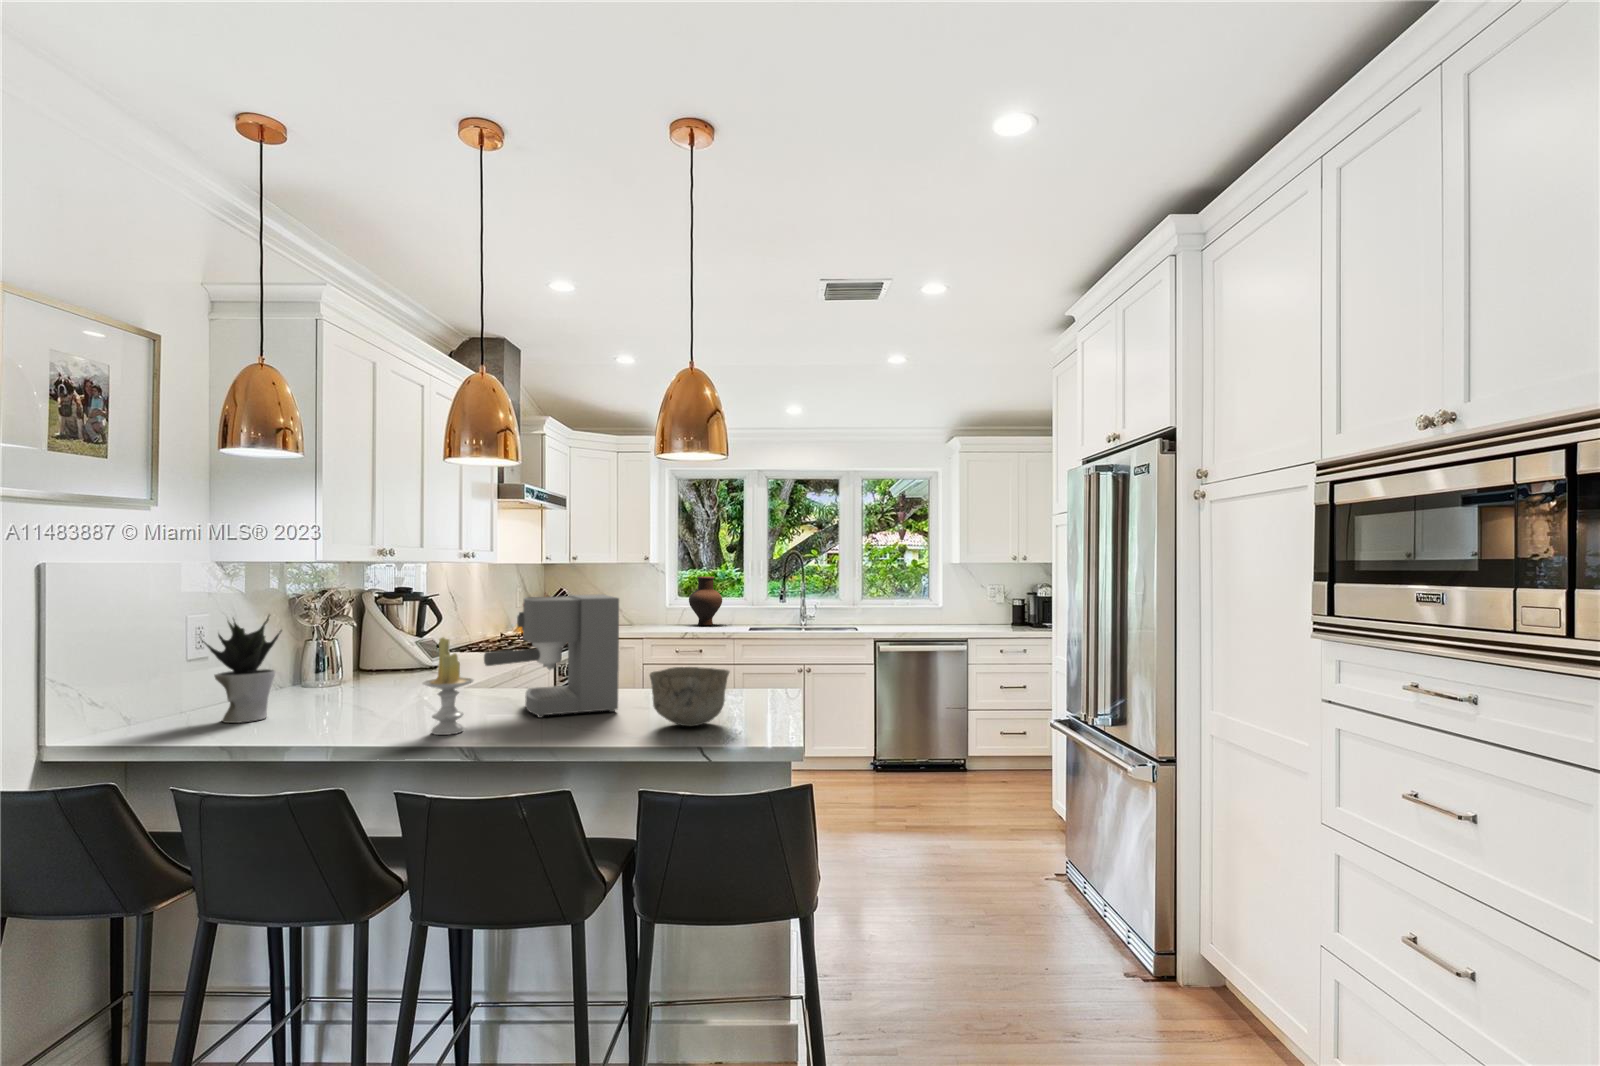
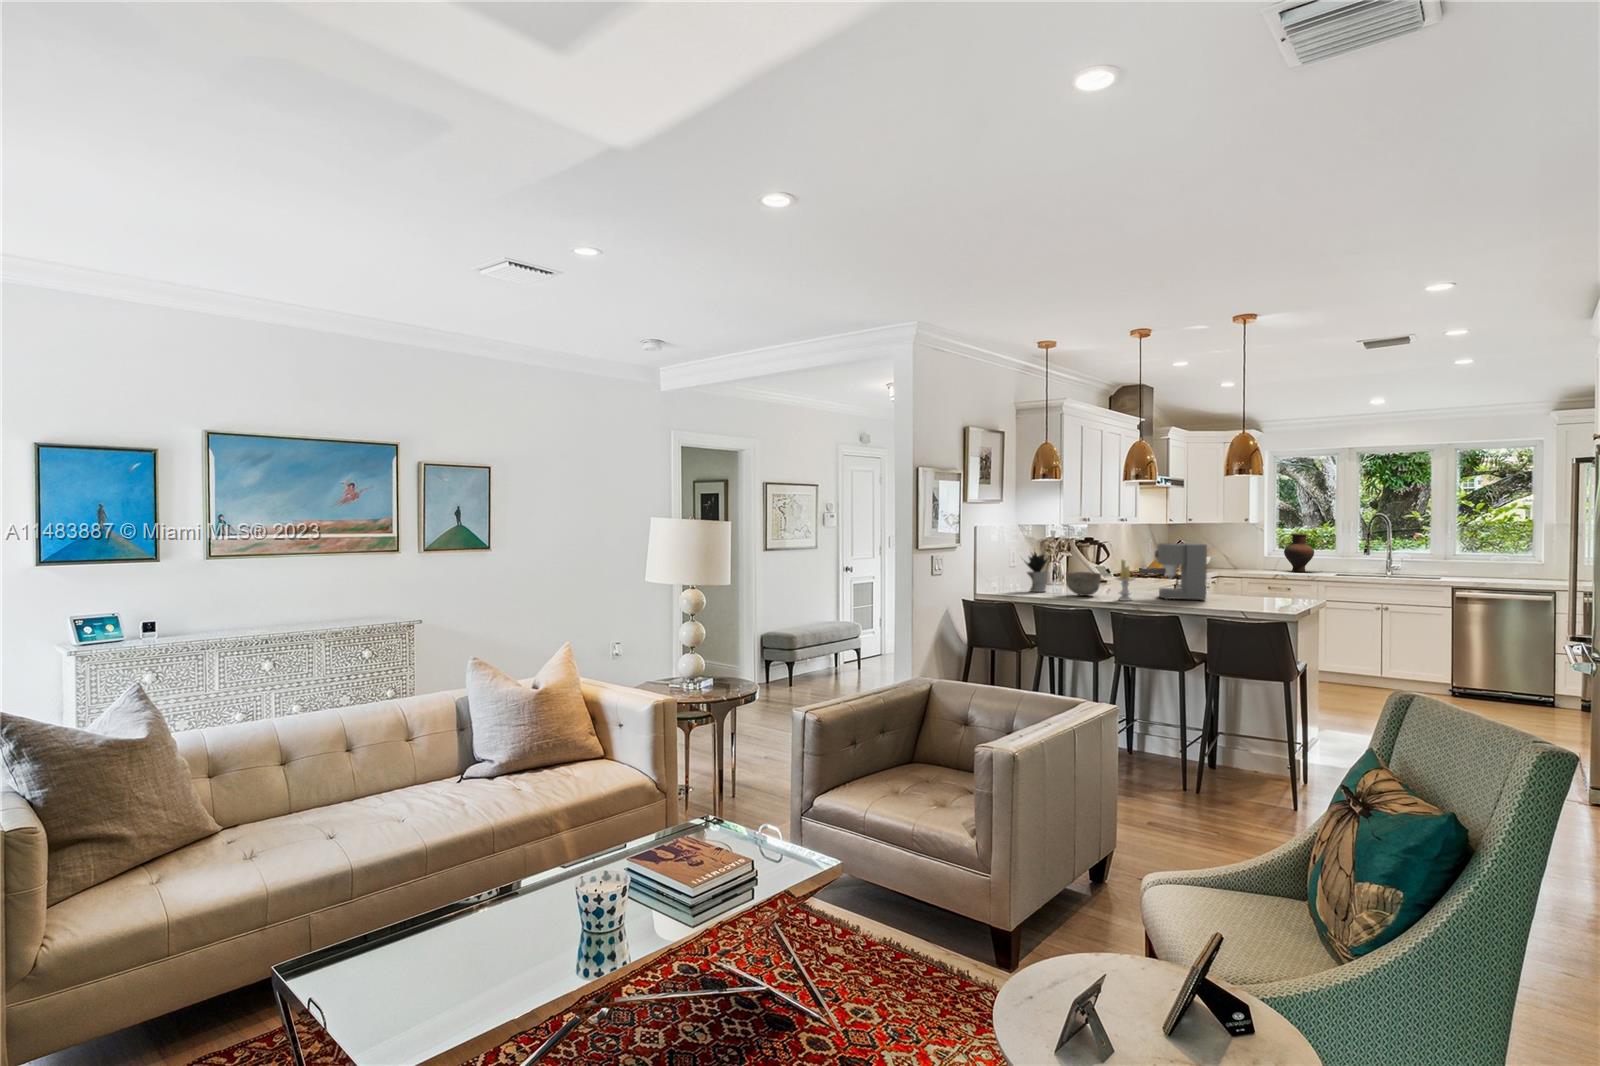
bowl: present [650,667,730,726] -> present [1066,572,1101,596]

